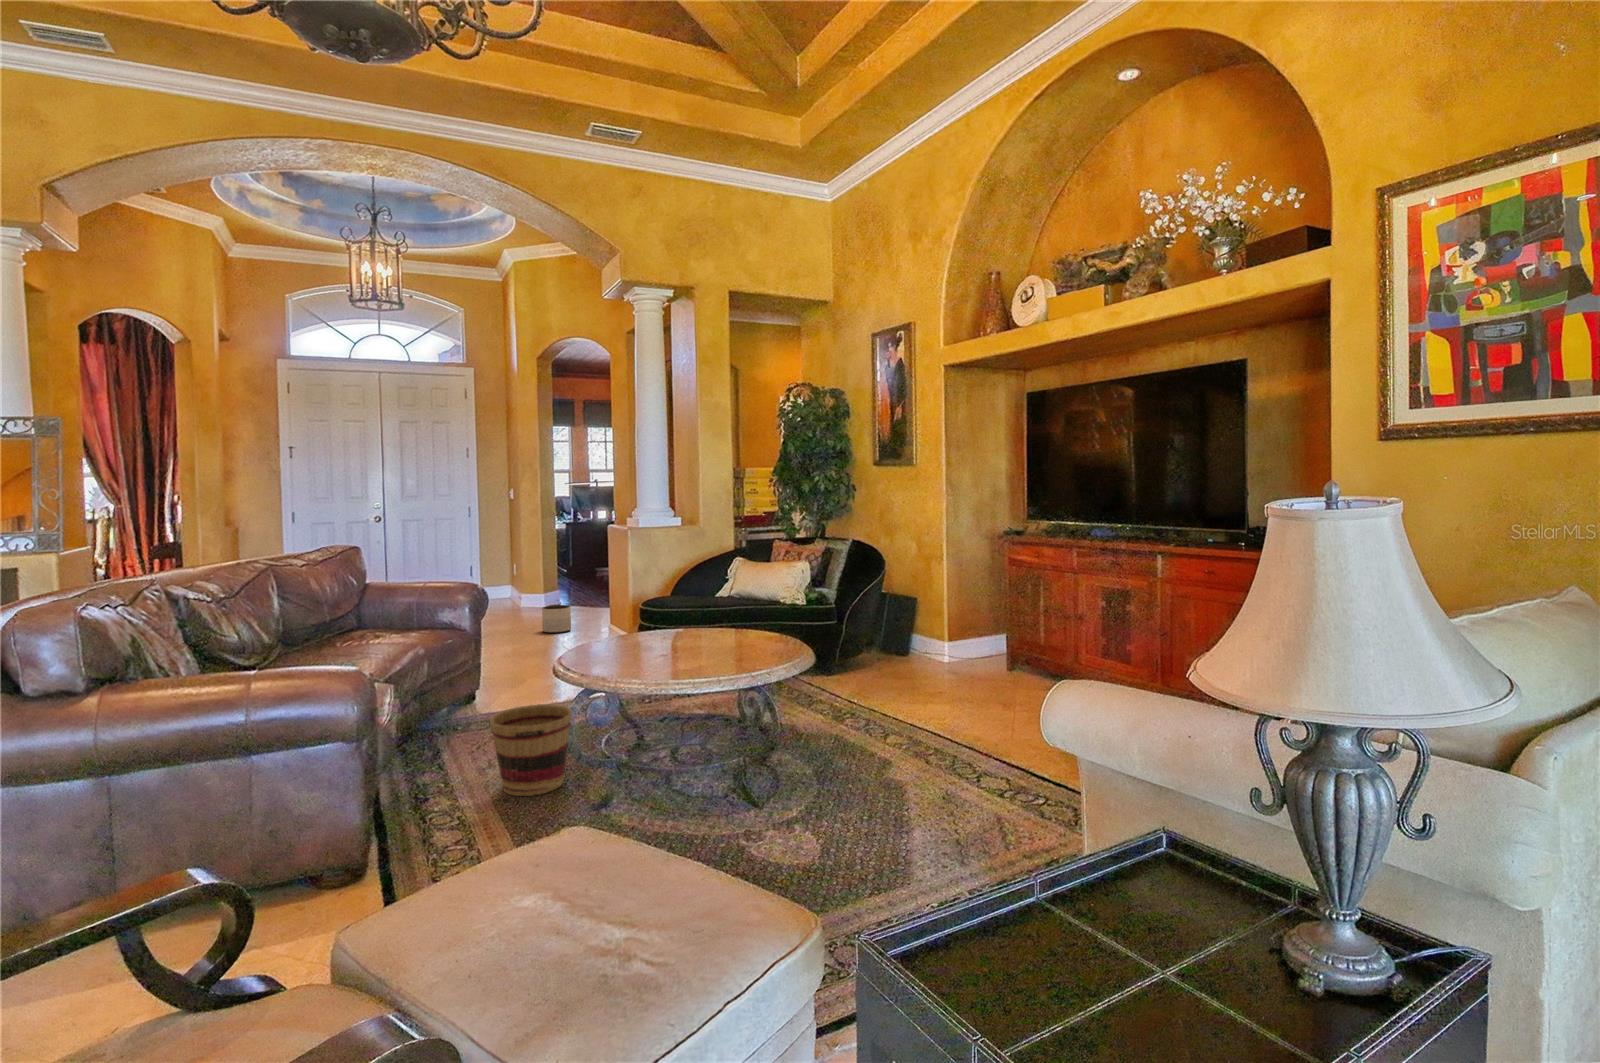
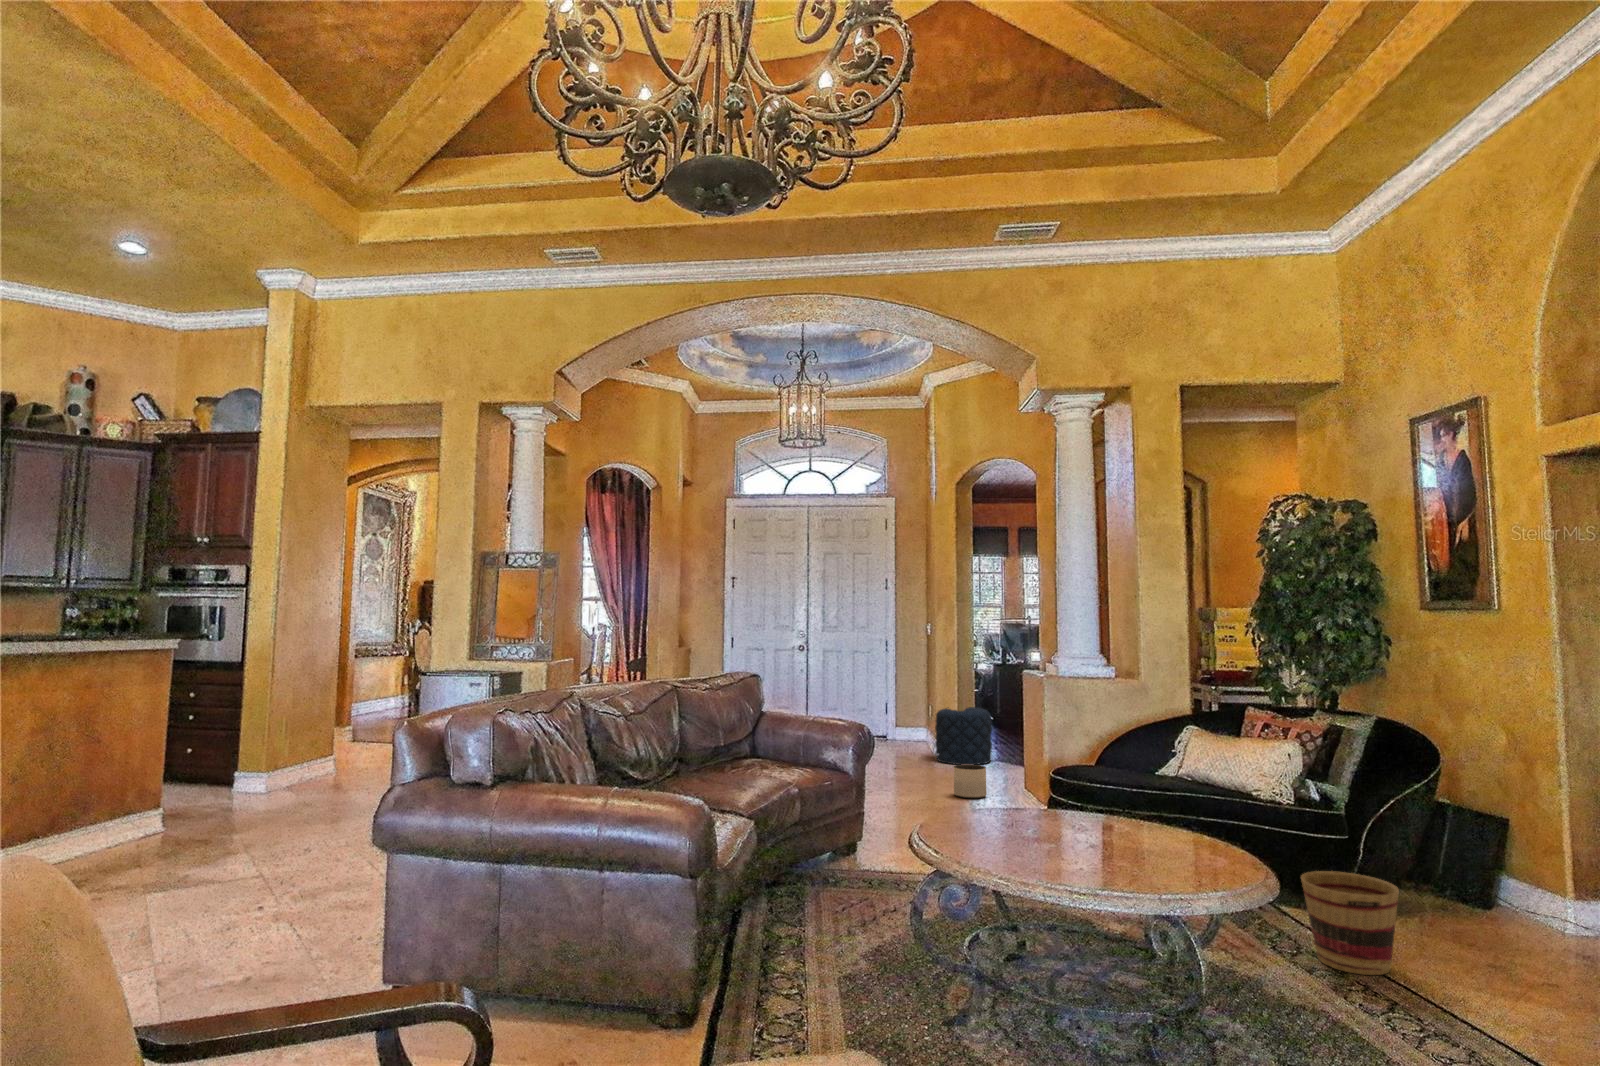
pouf: none [518,559,569,609] -> present [935,707,992,765]
basket: present [490,704,572,796] -> present [1301,871,1399,975]

